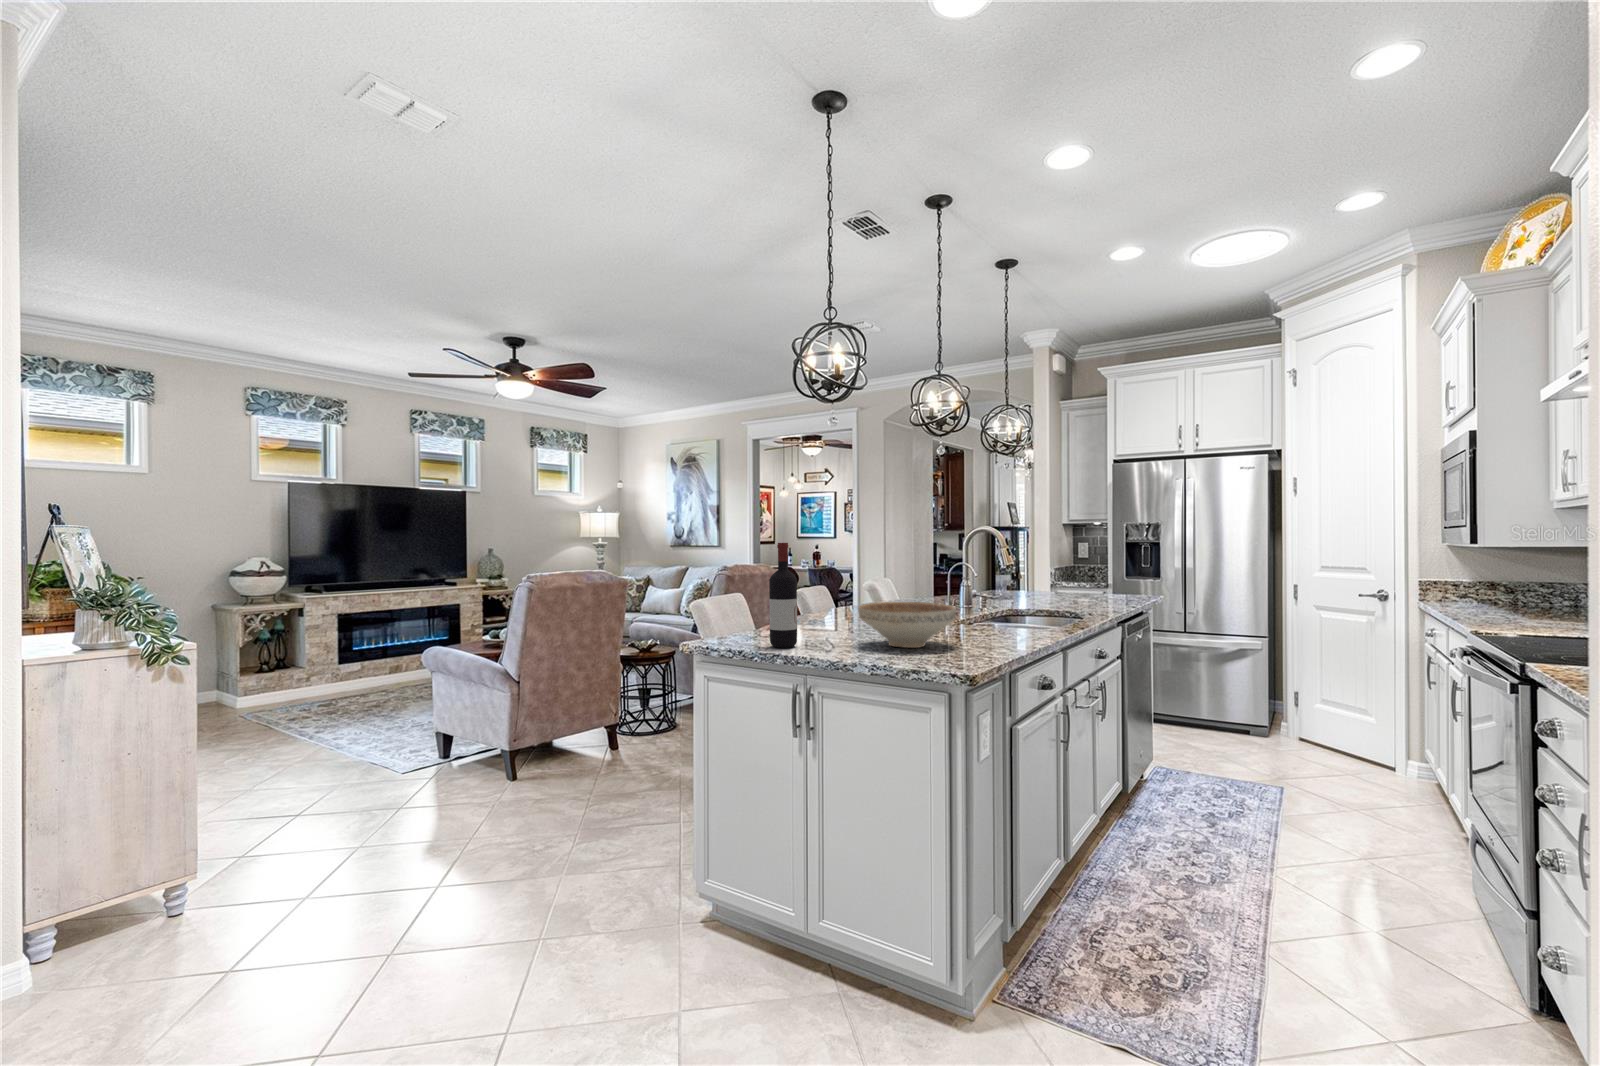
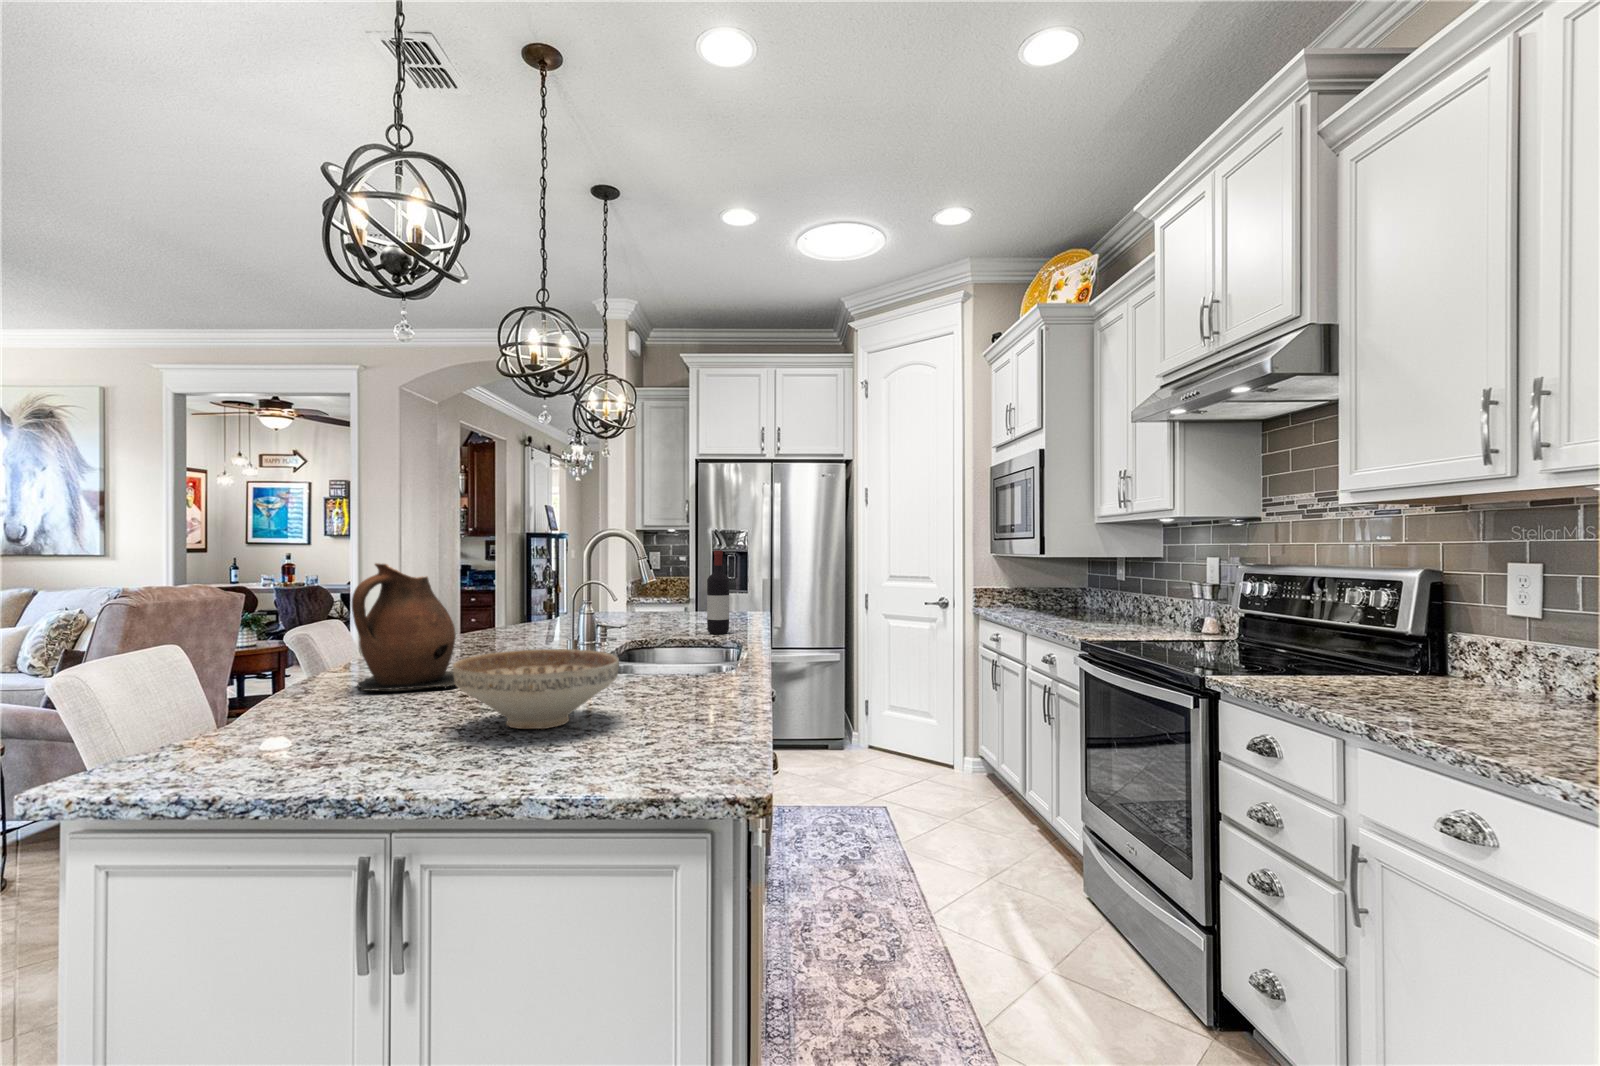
wine bottle: present [769,543,797,648] -> present [707,551,729,634]
ceramic pitcher: none [820,548,885,627] -> present [352,563,456,691]

